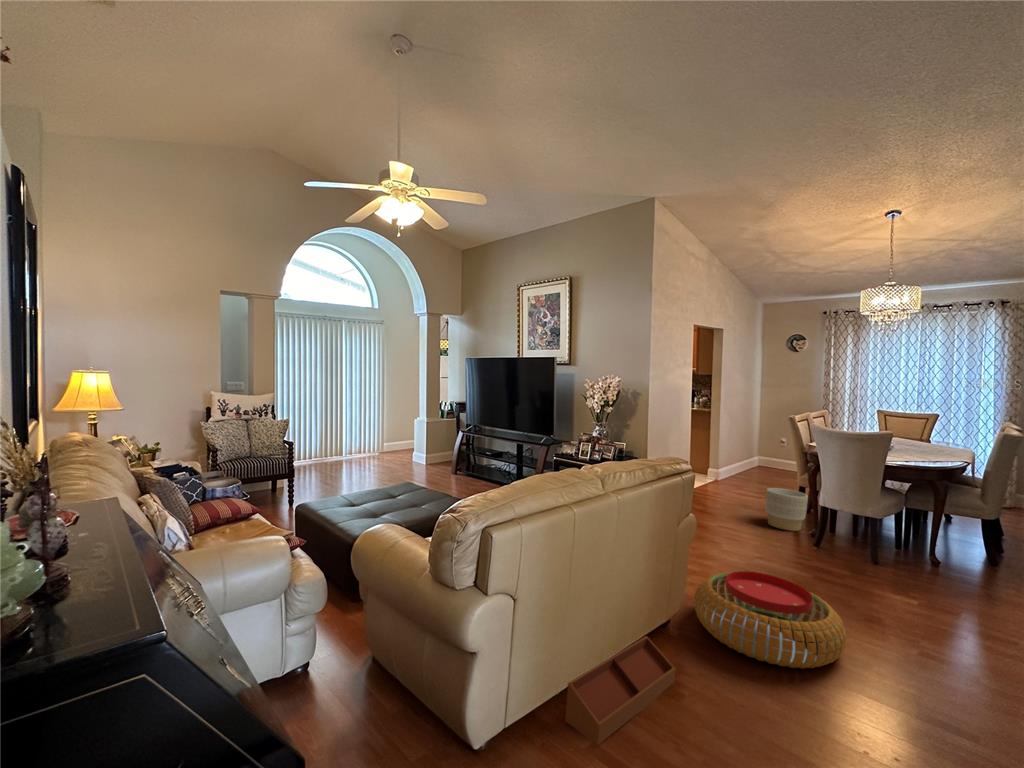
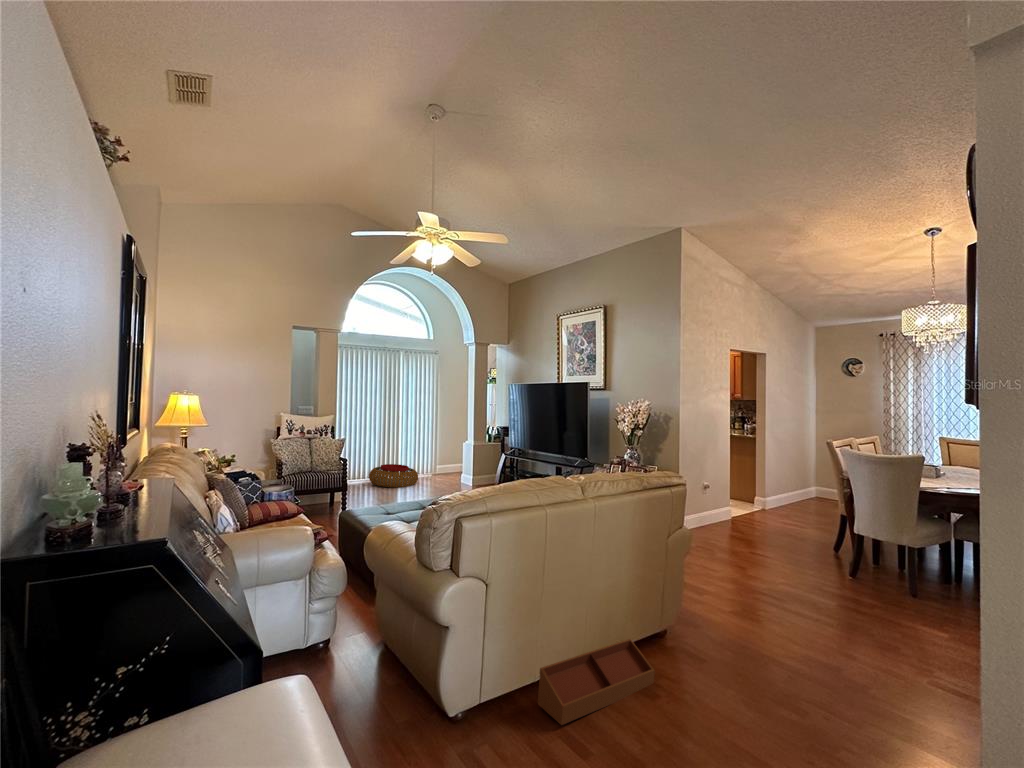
planter: present [766,488,808,531] -> none [802,515,846,560]
pouf: present [694,571,846,669] -> present [369,464,418,488]

